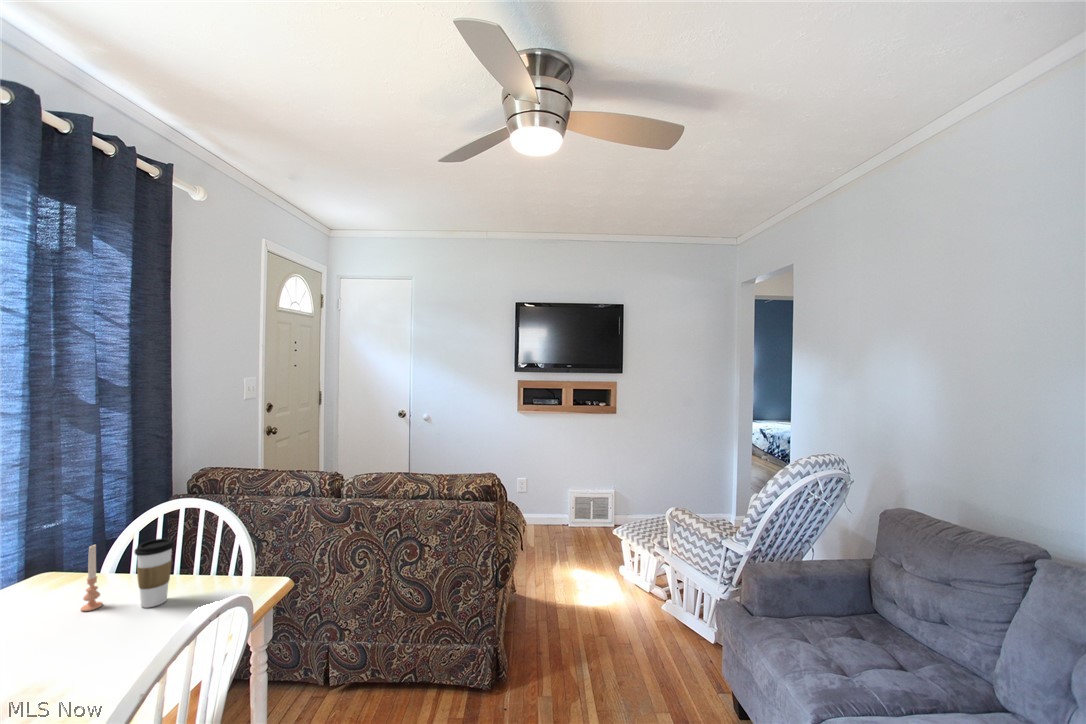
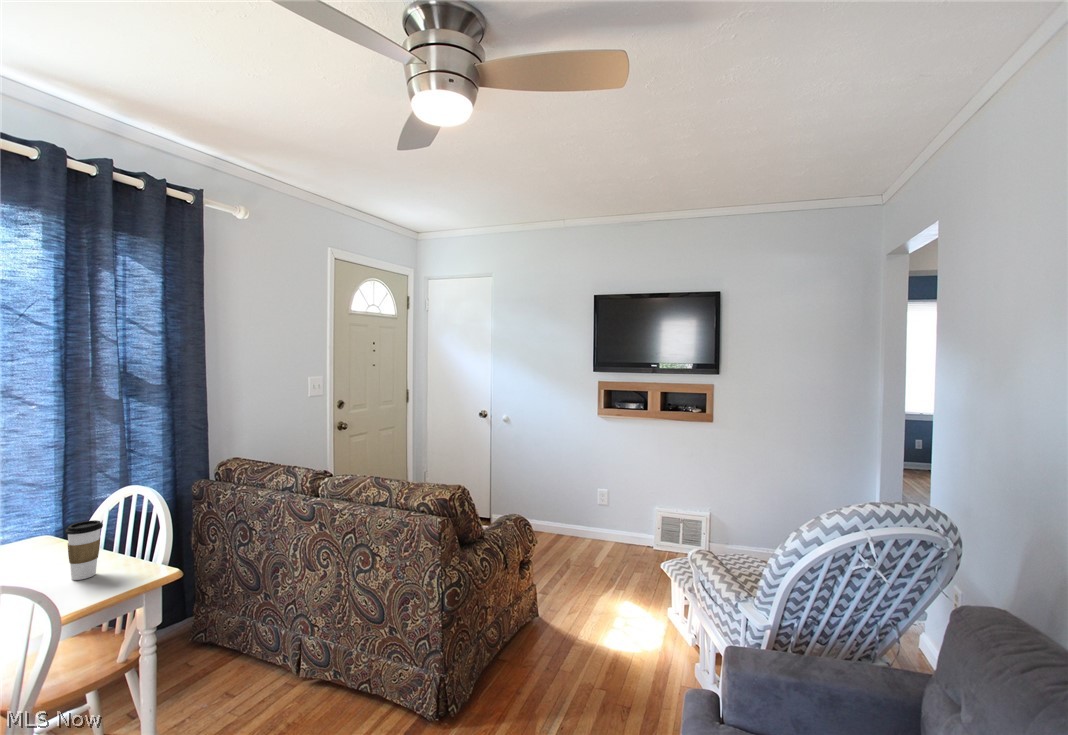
candle: present [81,545,102,611] -> none [35,519,54,575]

